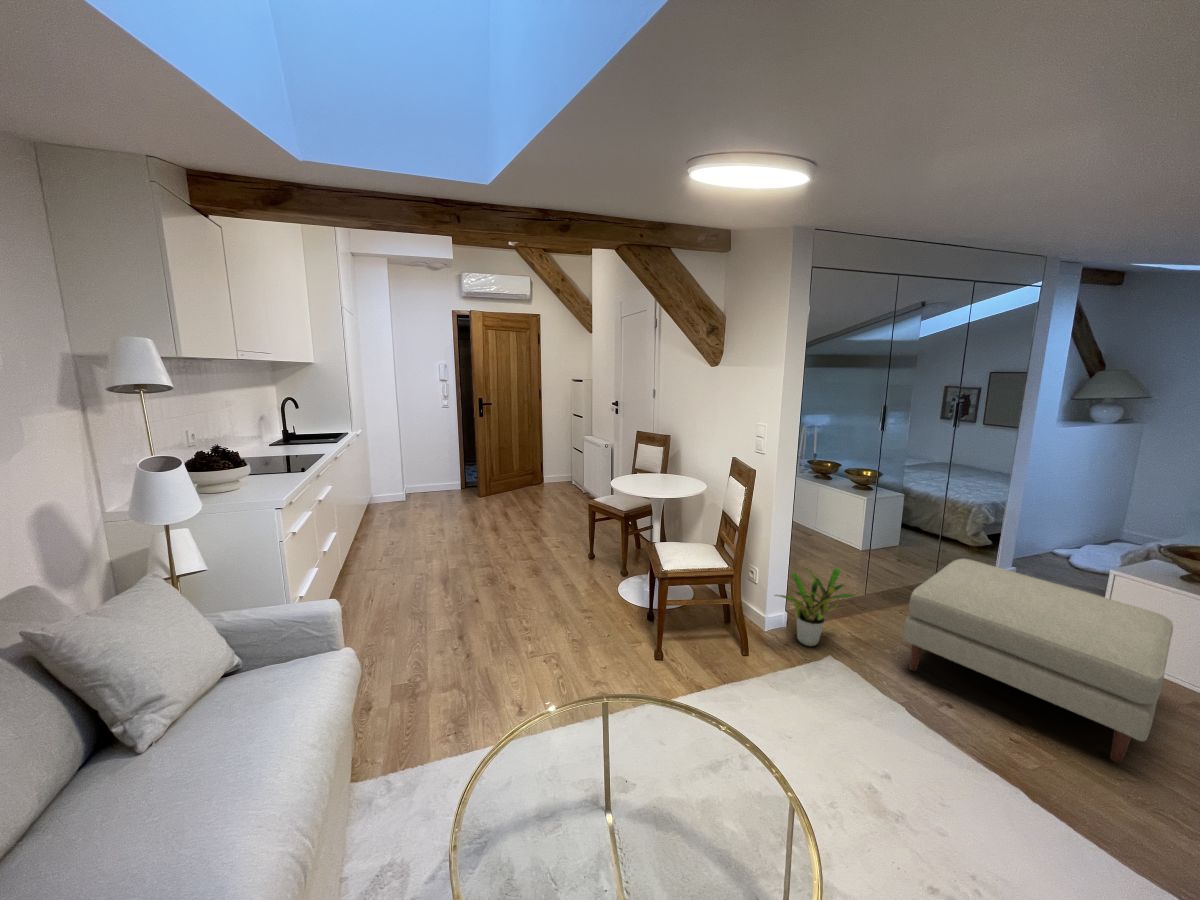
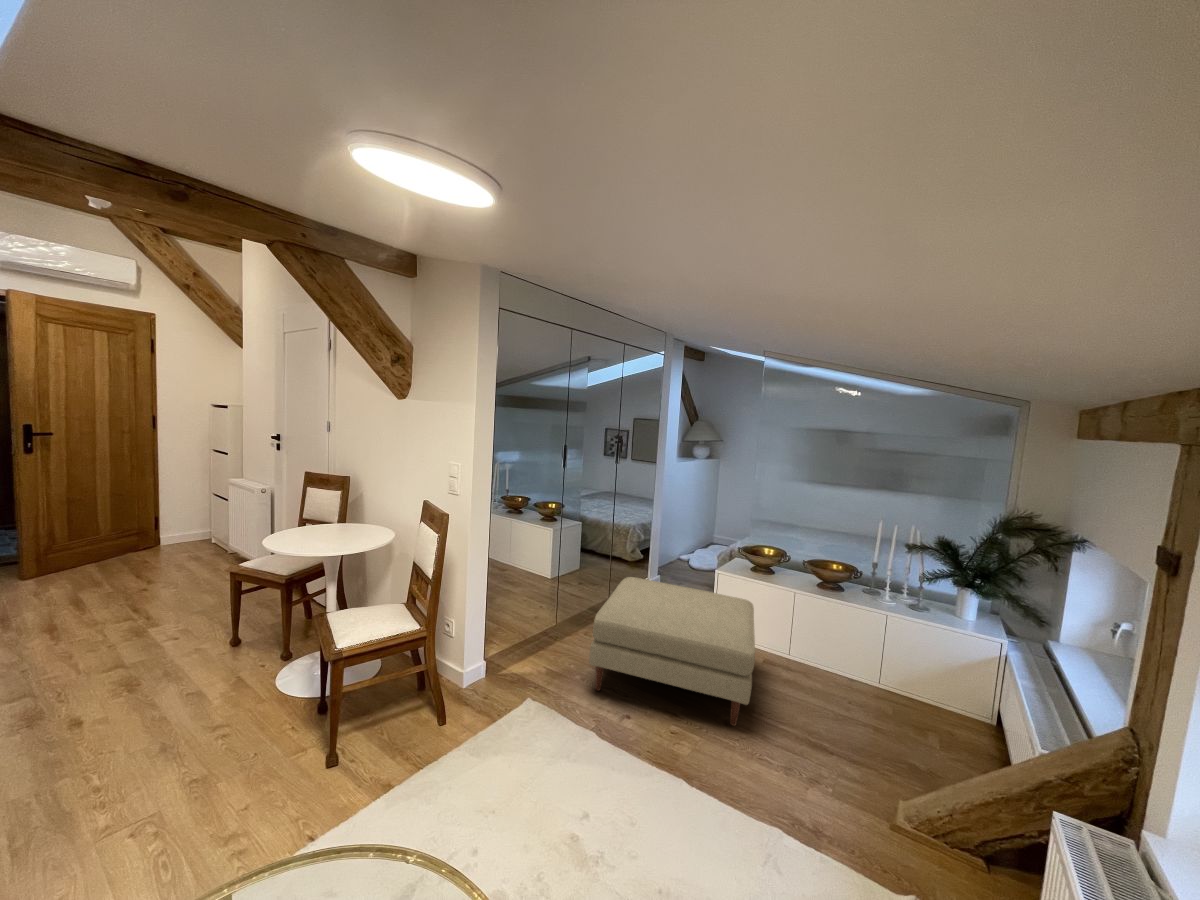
potted plant: present [775,567,855,646] -> none [471,604,549,692]

